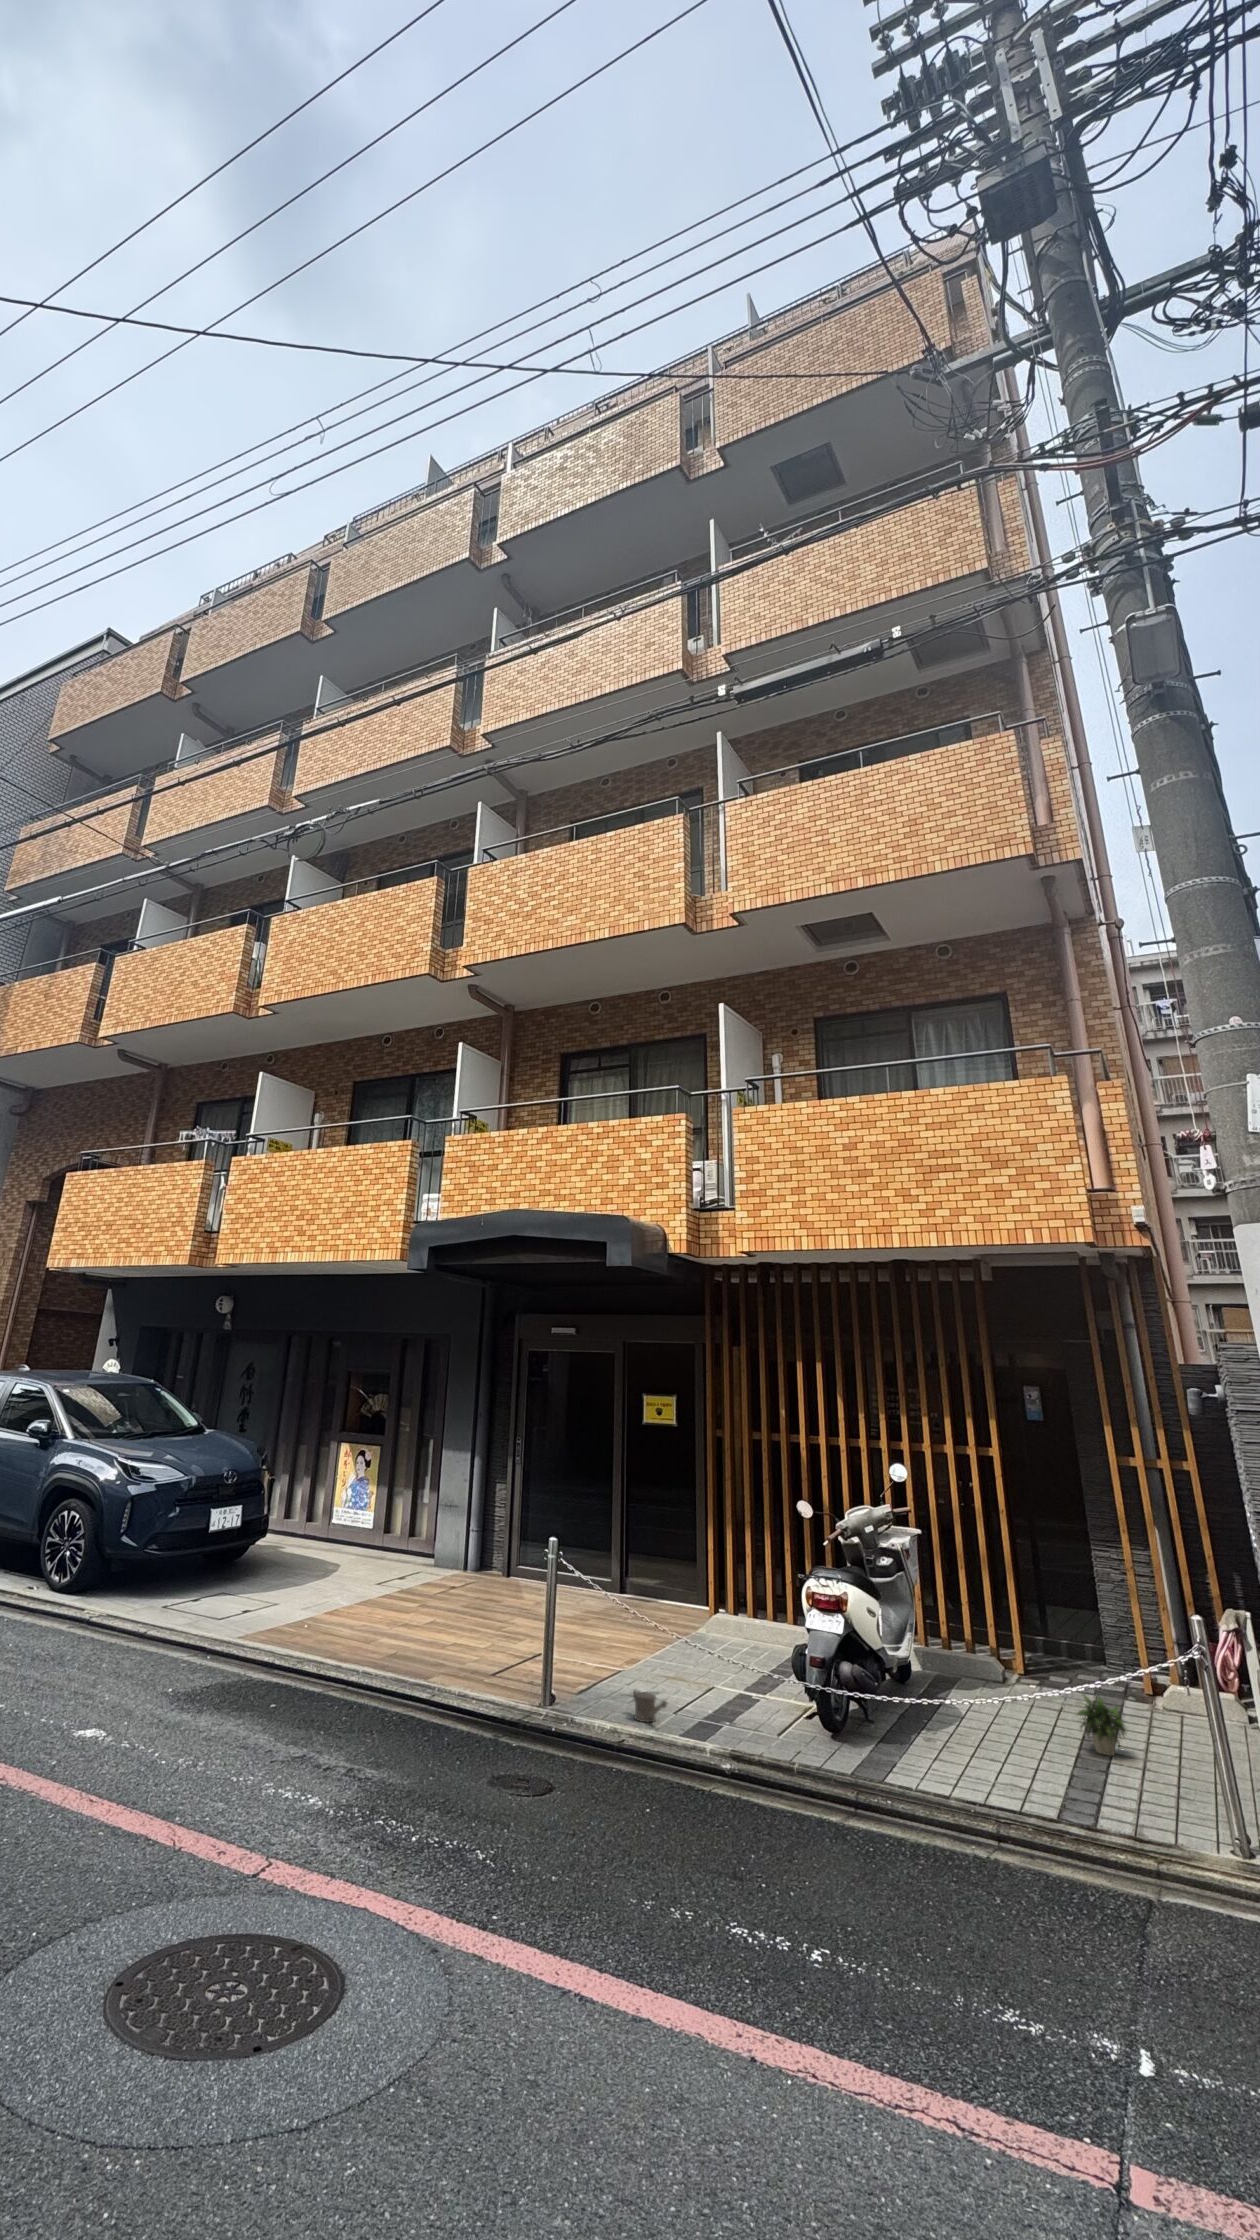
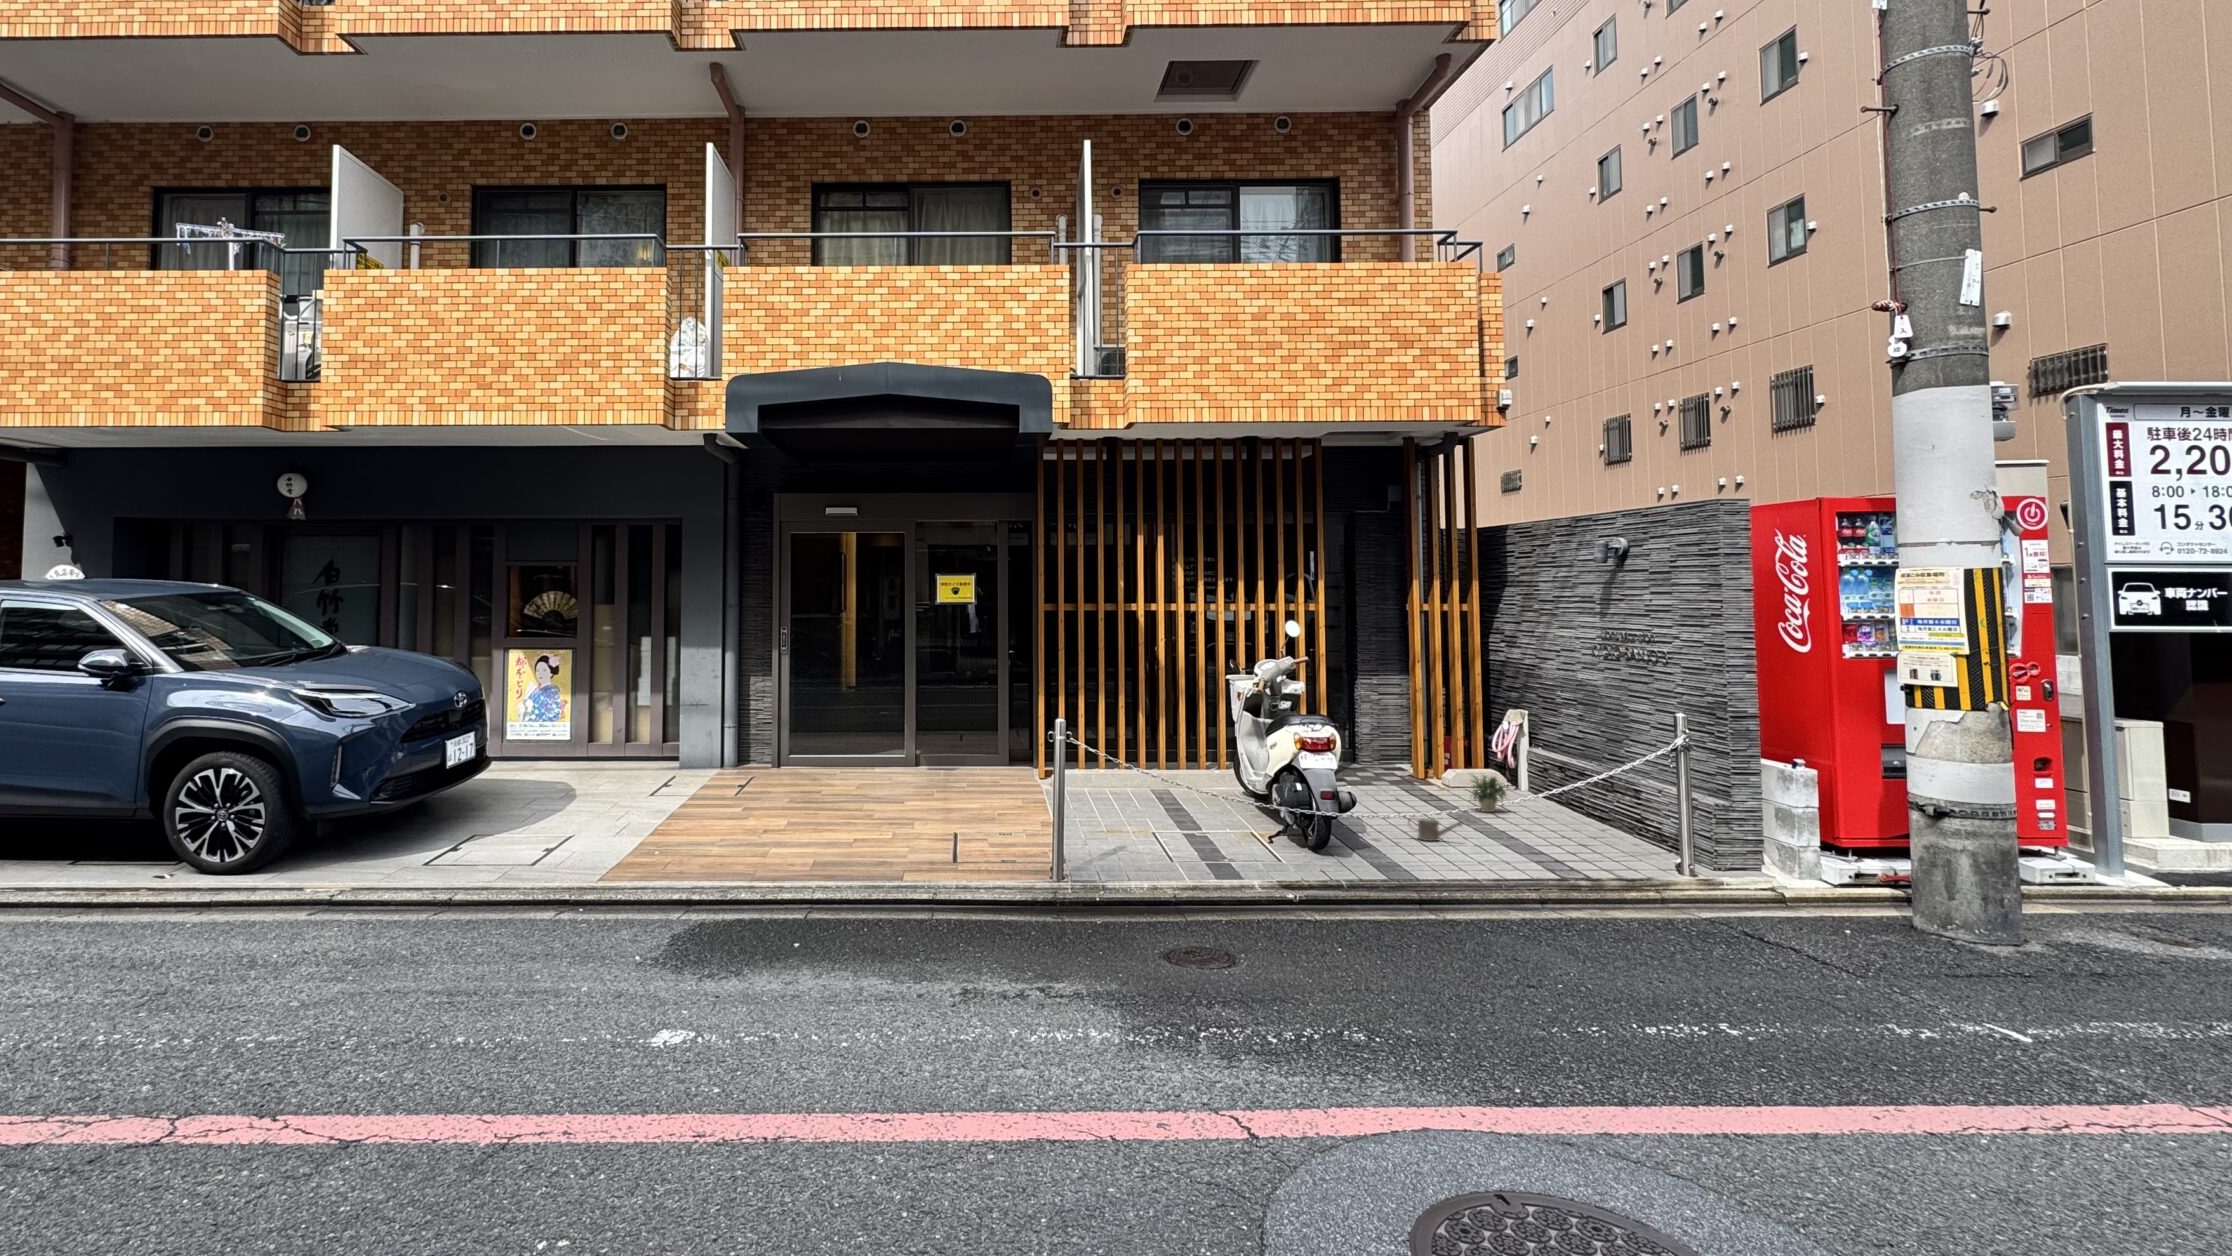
watering can: present [633,1690,667,1722] -> present [1409,819,1462,841]

